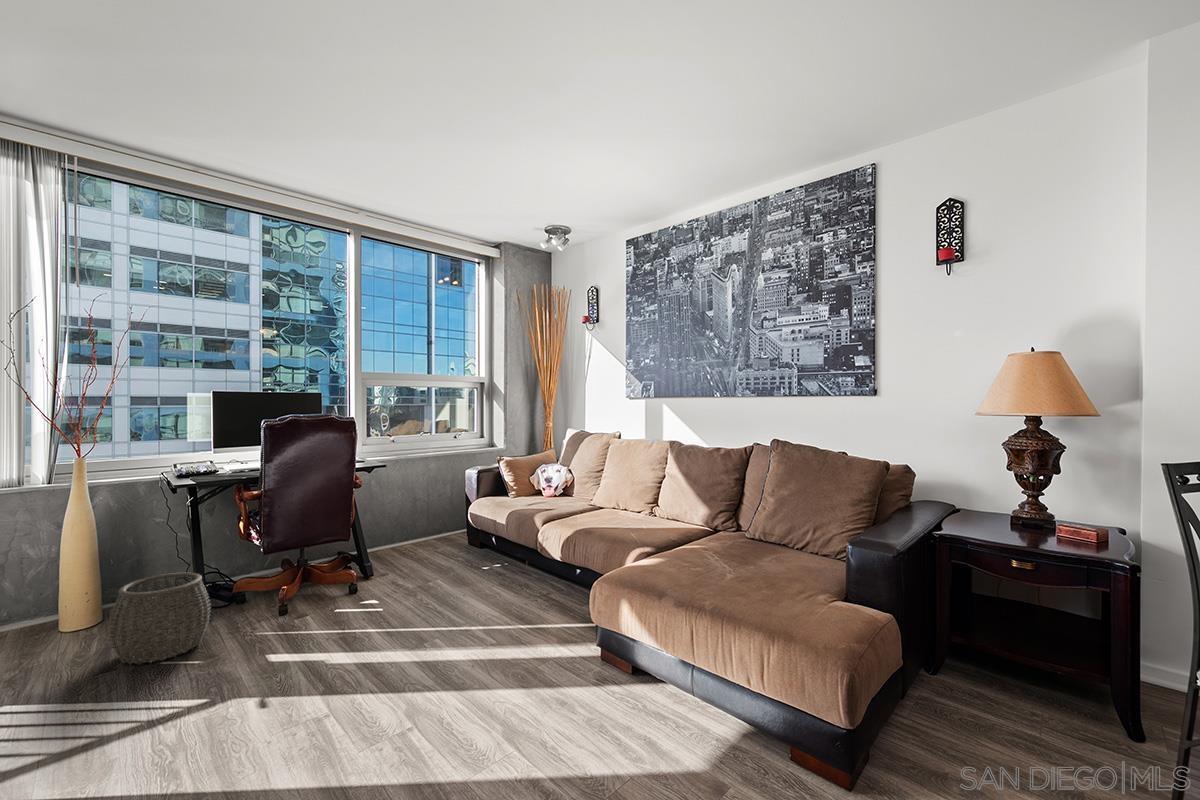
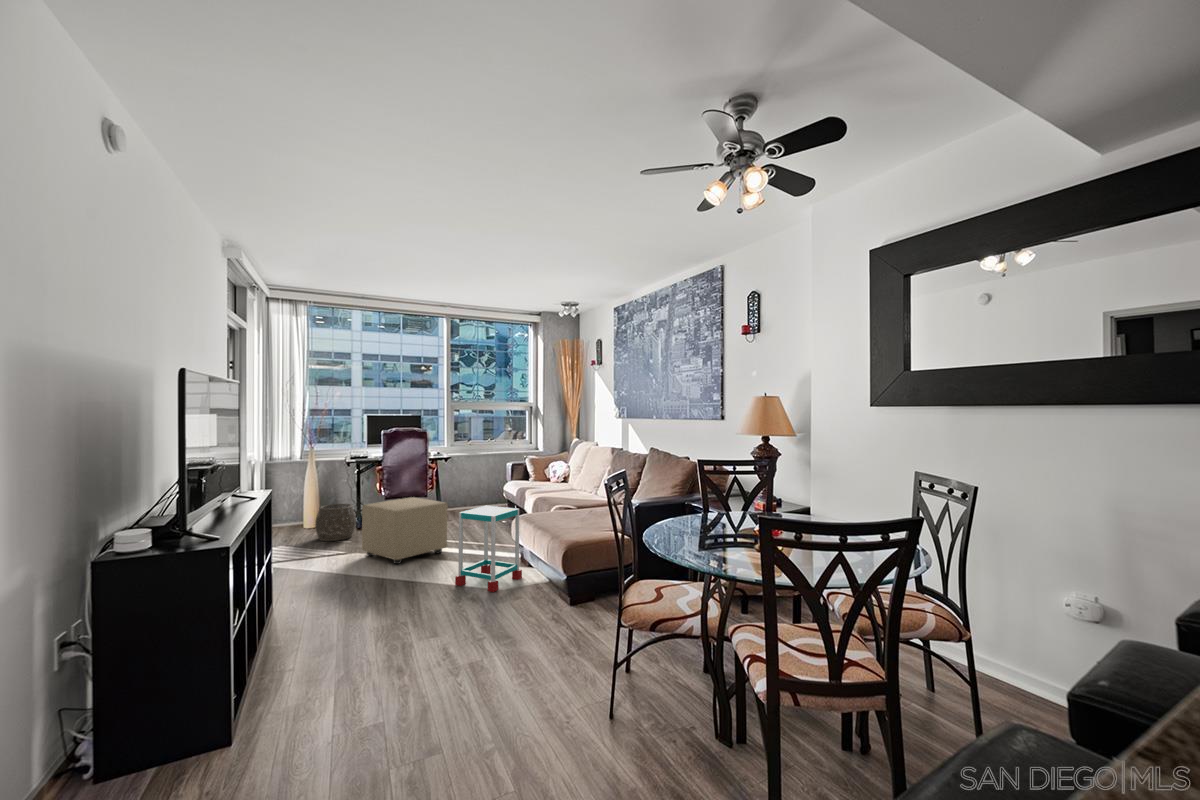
ottoman: none [261,550,448,711] -> present [362,497,448,564]
side table: none [564,566,671,765] -> present [455,506,522,592]

